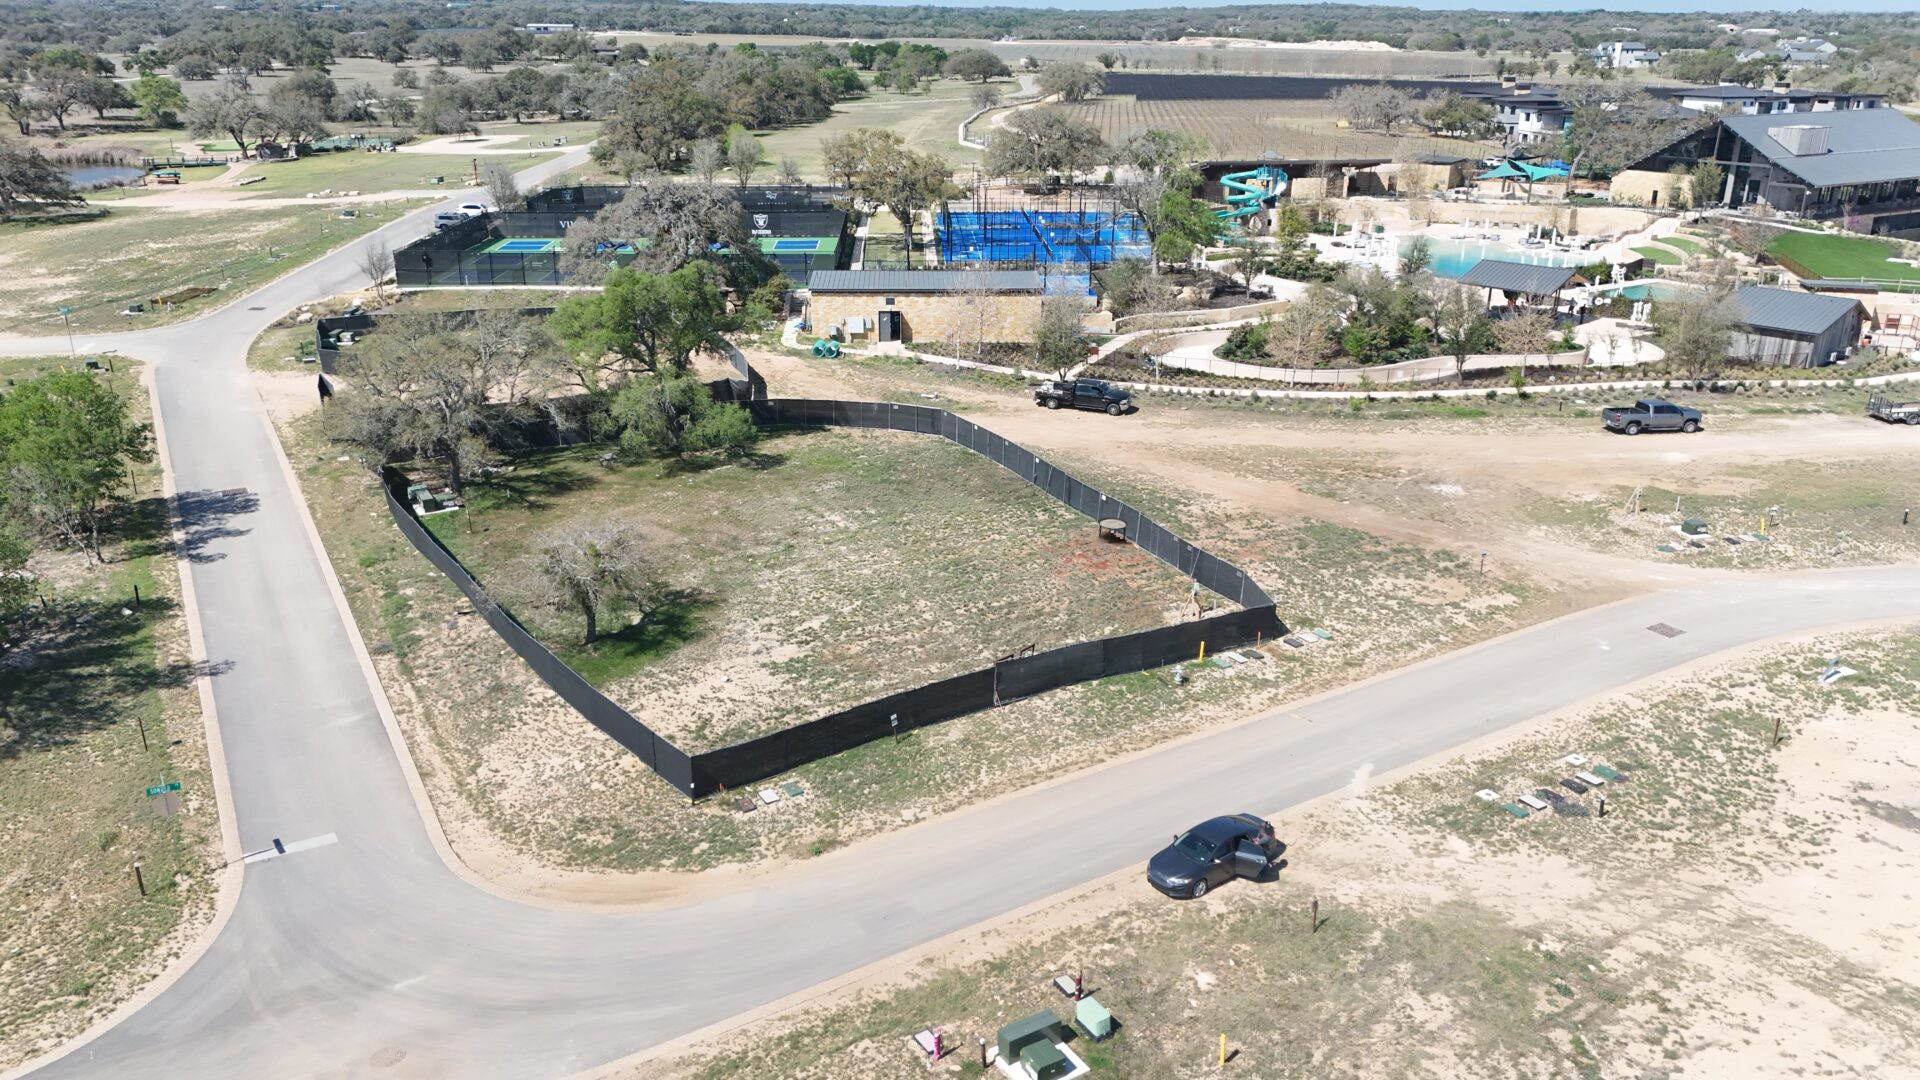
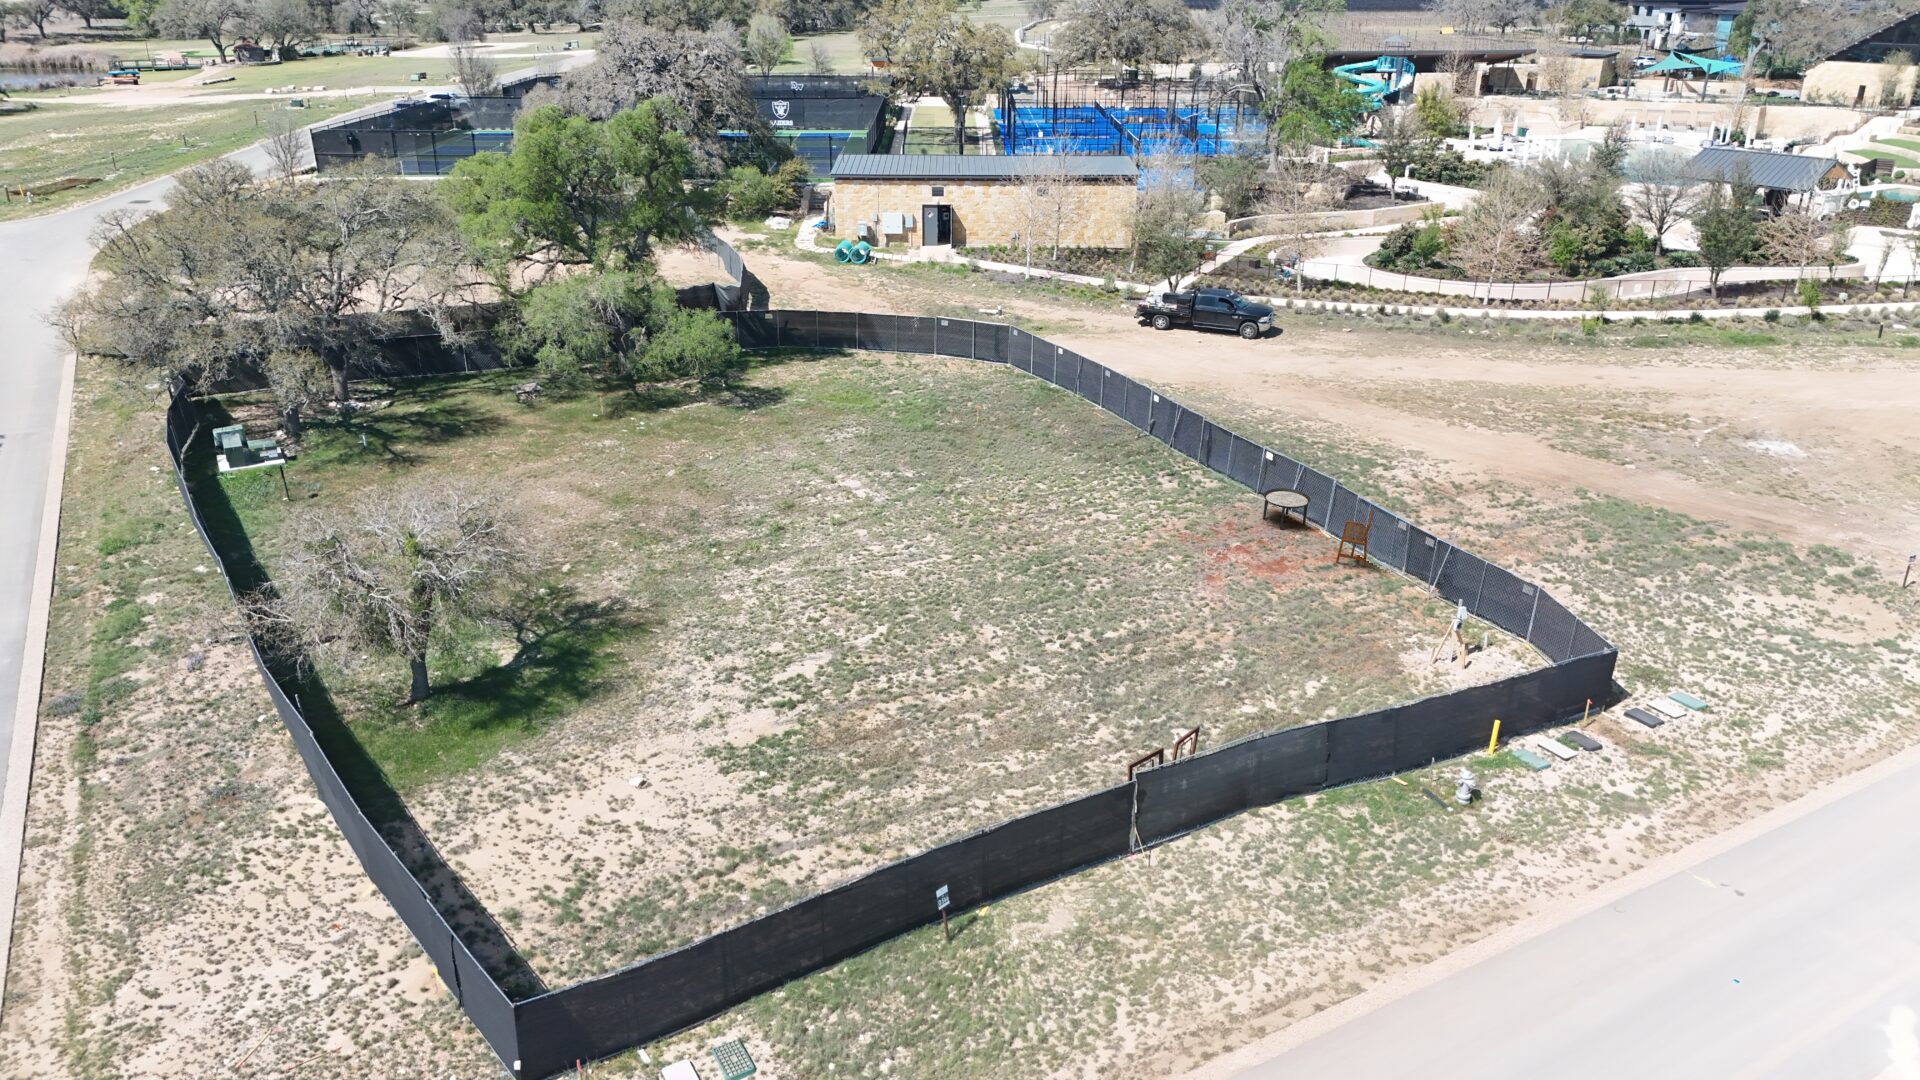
bench: none [1139,528,1163,564] -> present [1336,510,1373,566]

